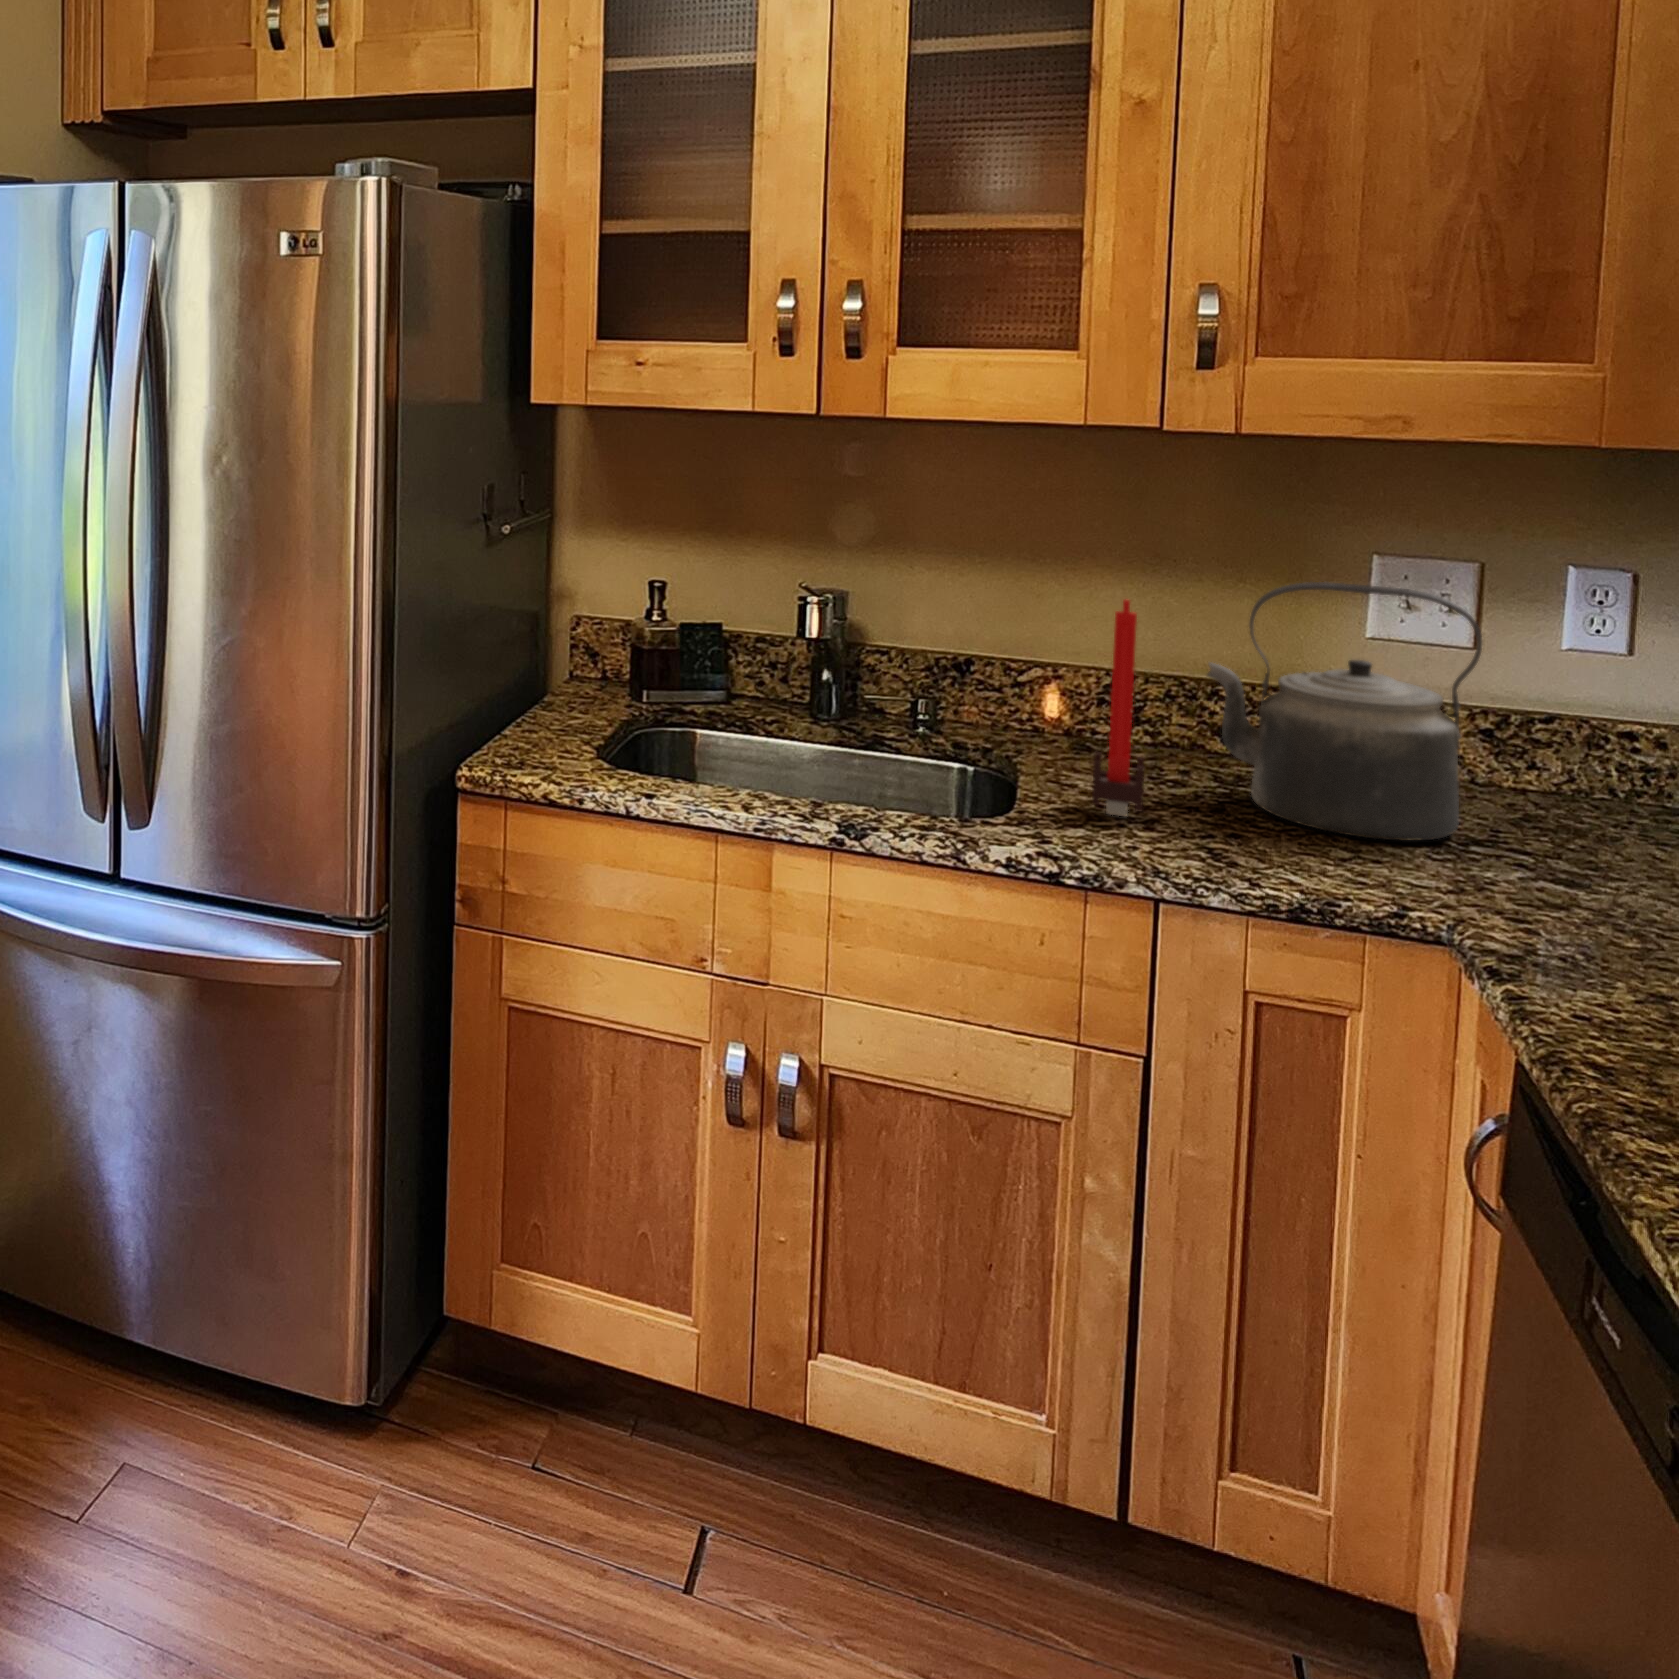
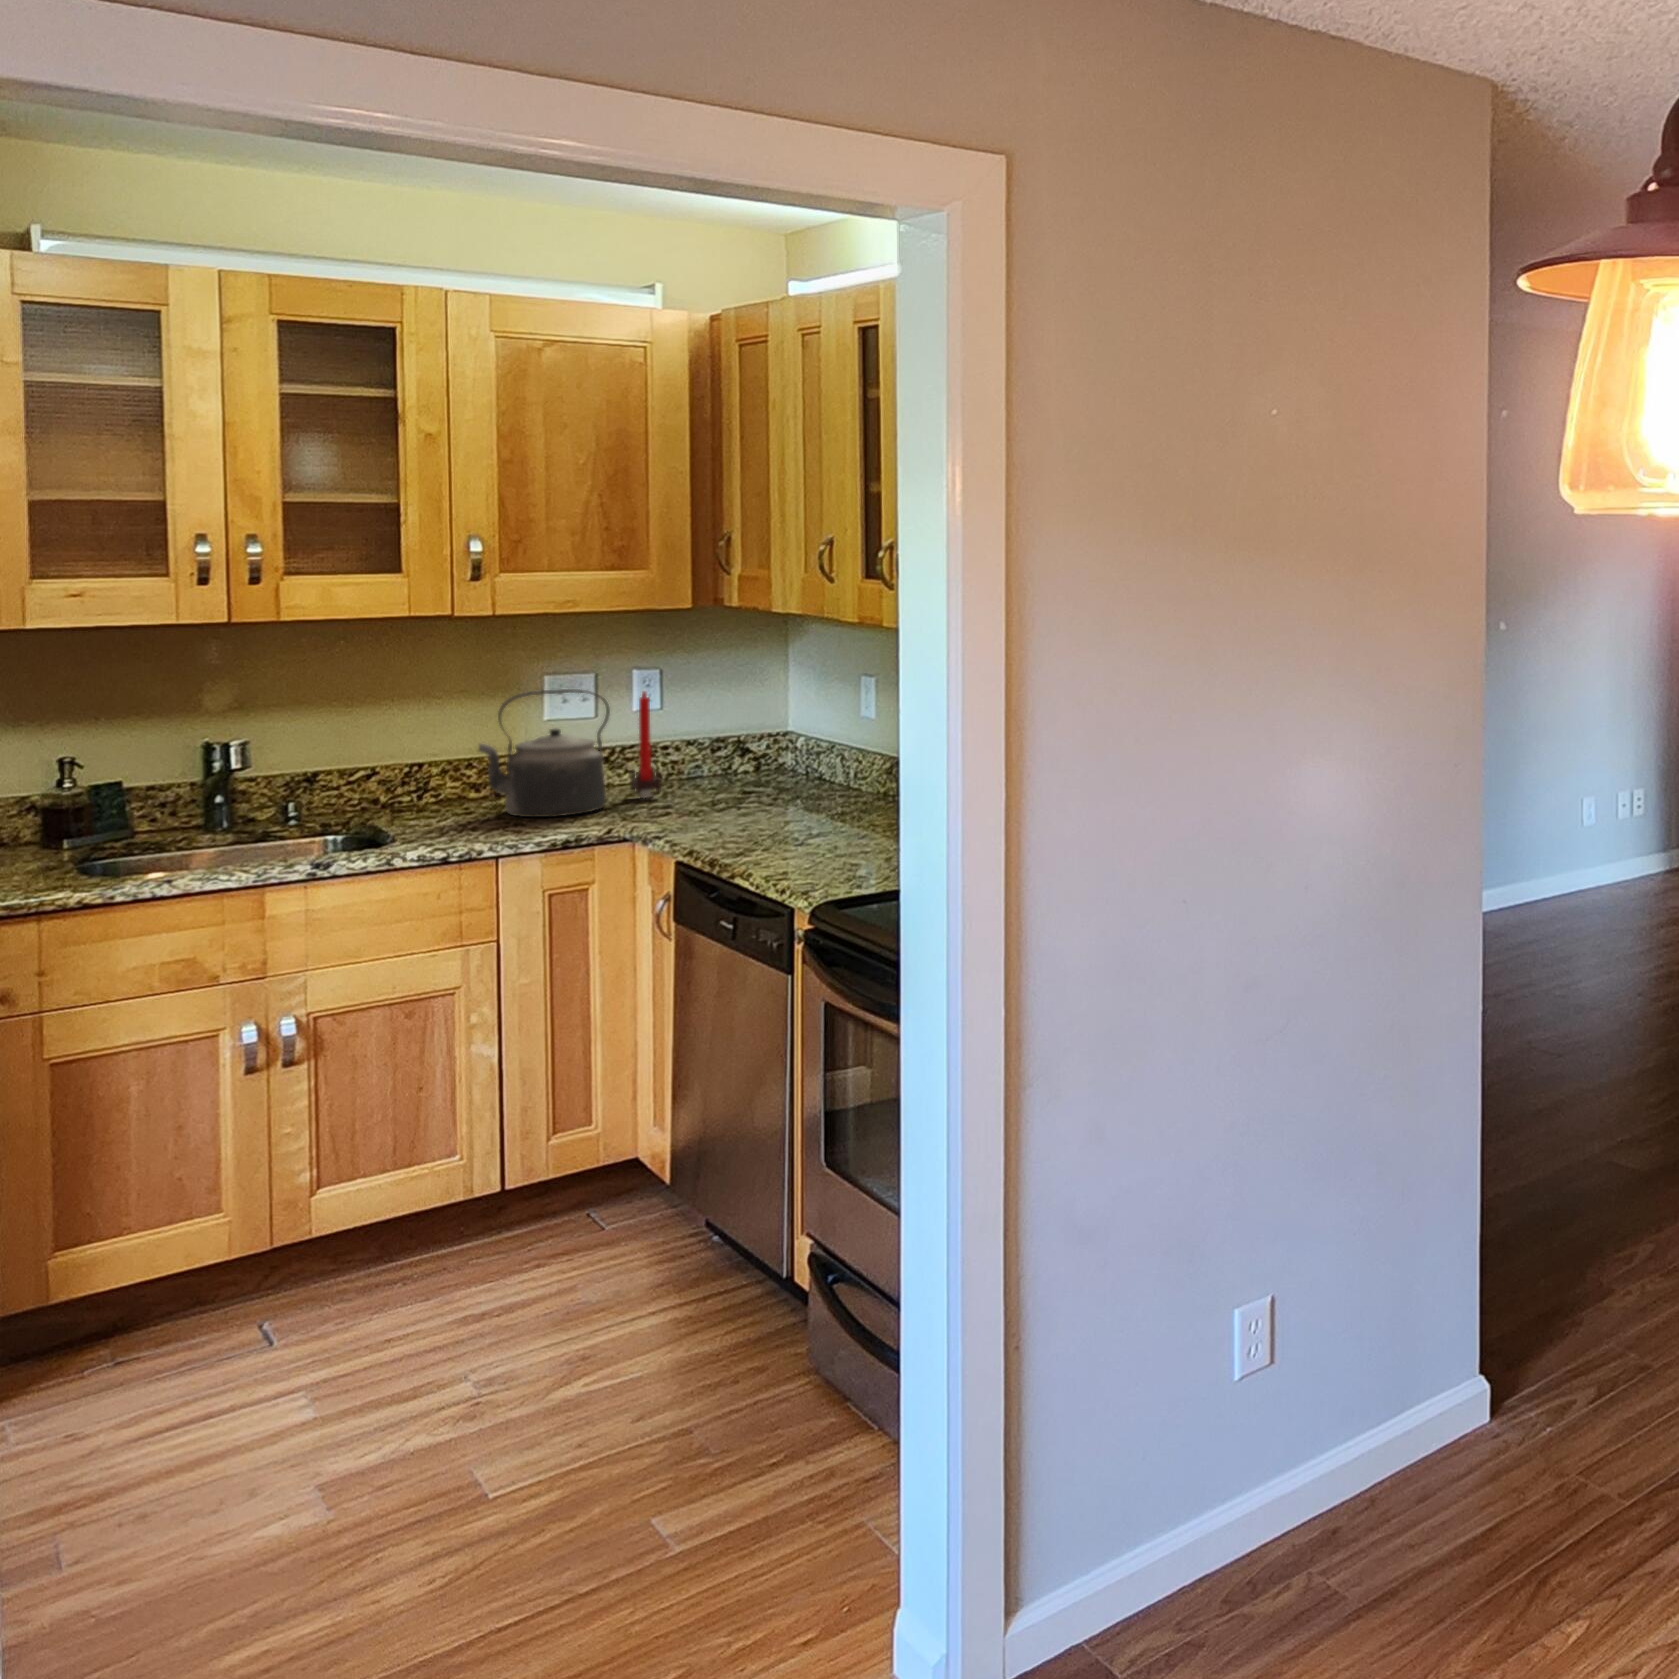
candle: present [1092,600,1145,816] -> present [630,692,661,798]

